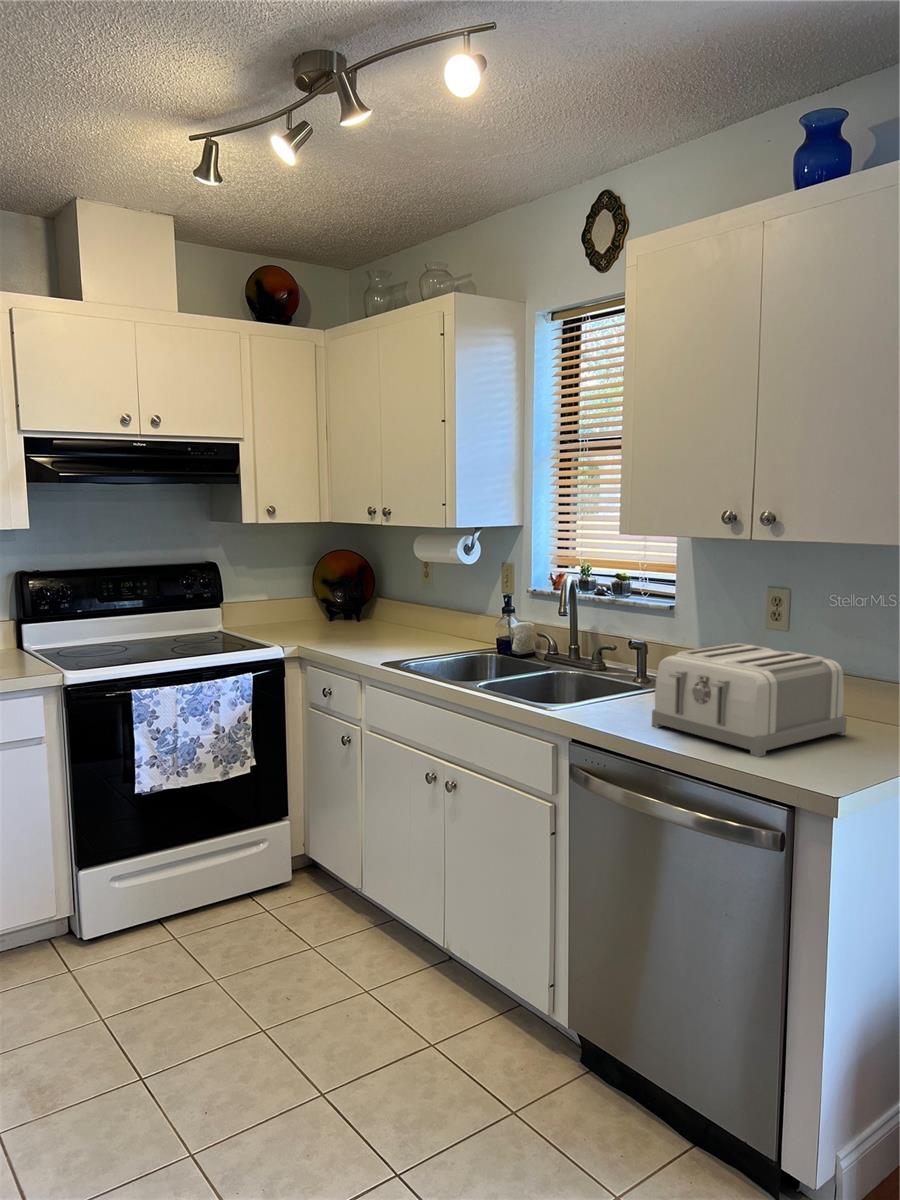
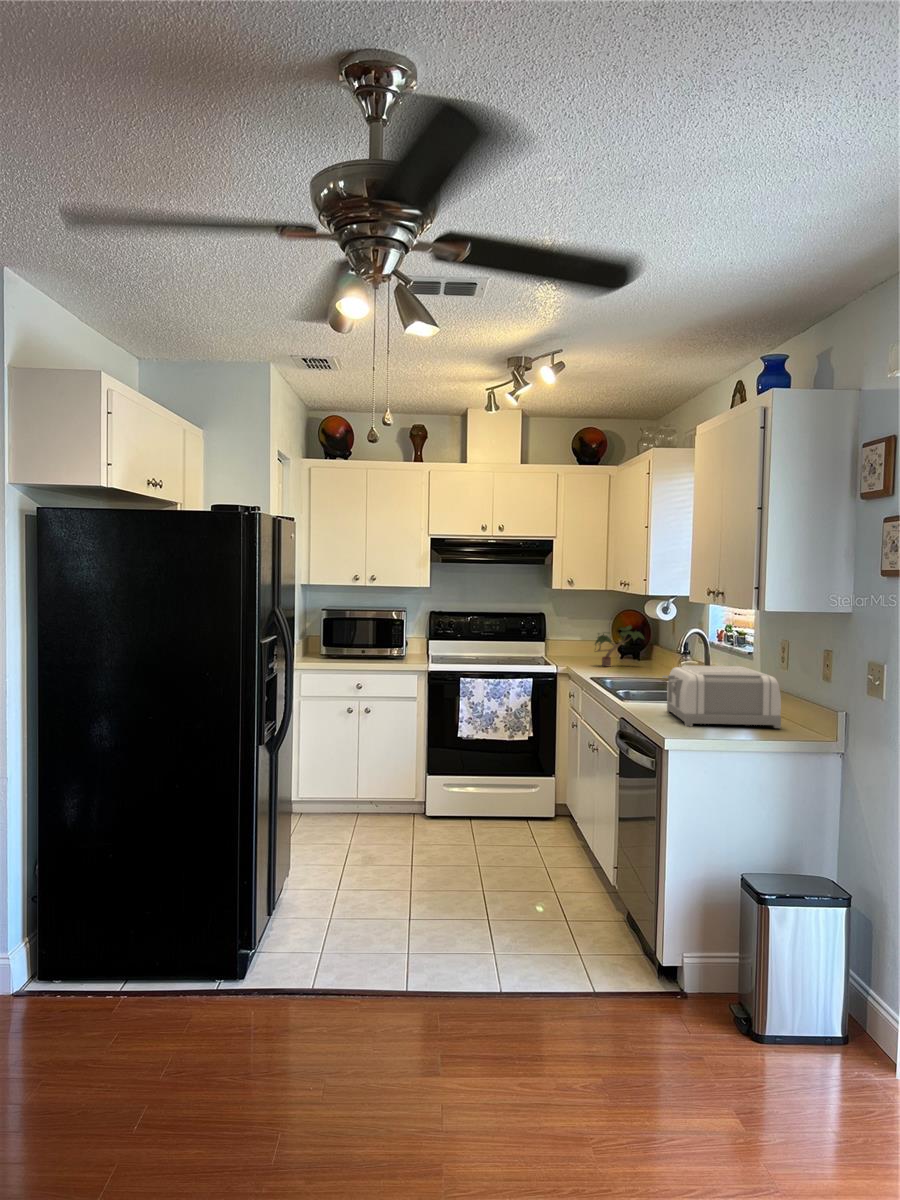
potted plant: none [322,572,404,639] -> present [595,626,644,666]

